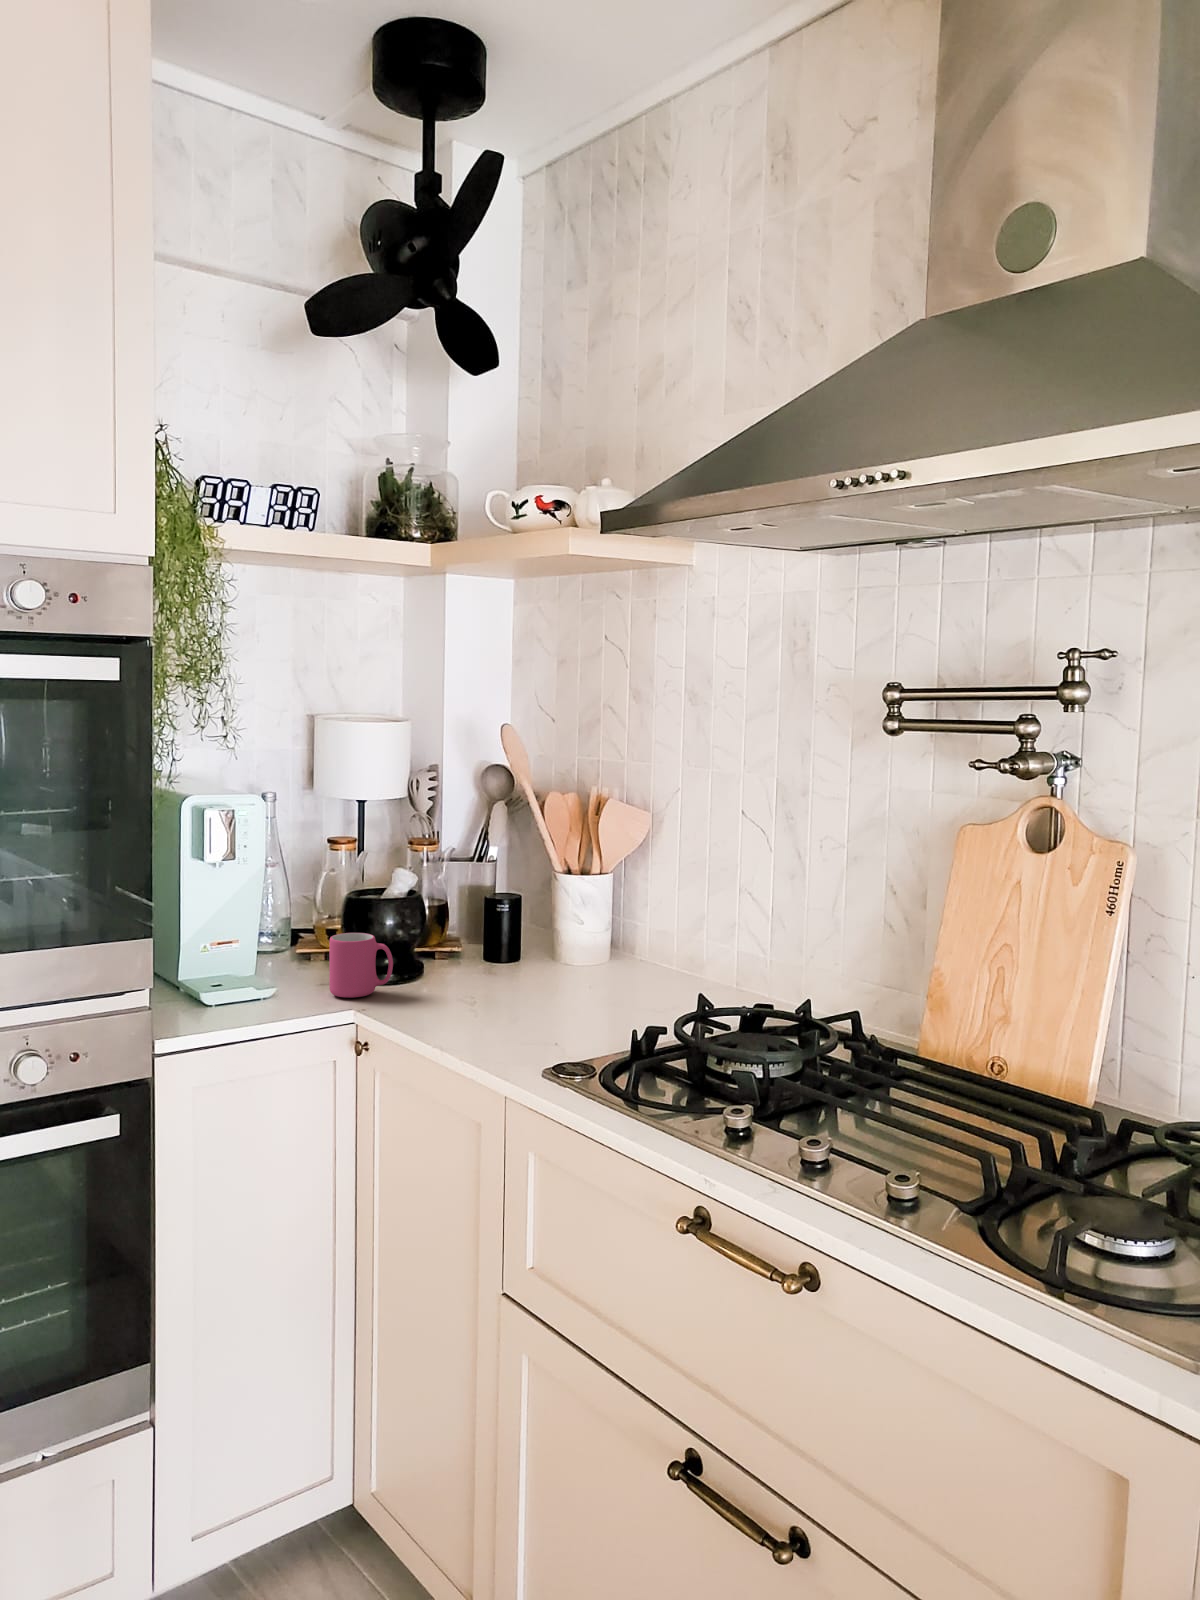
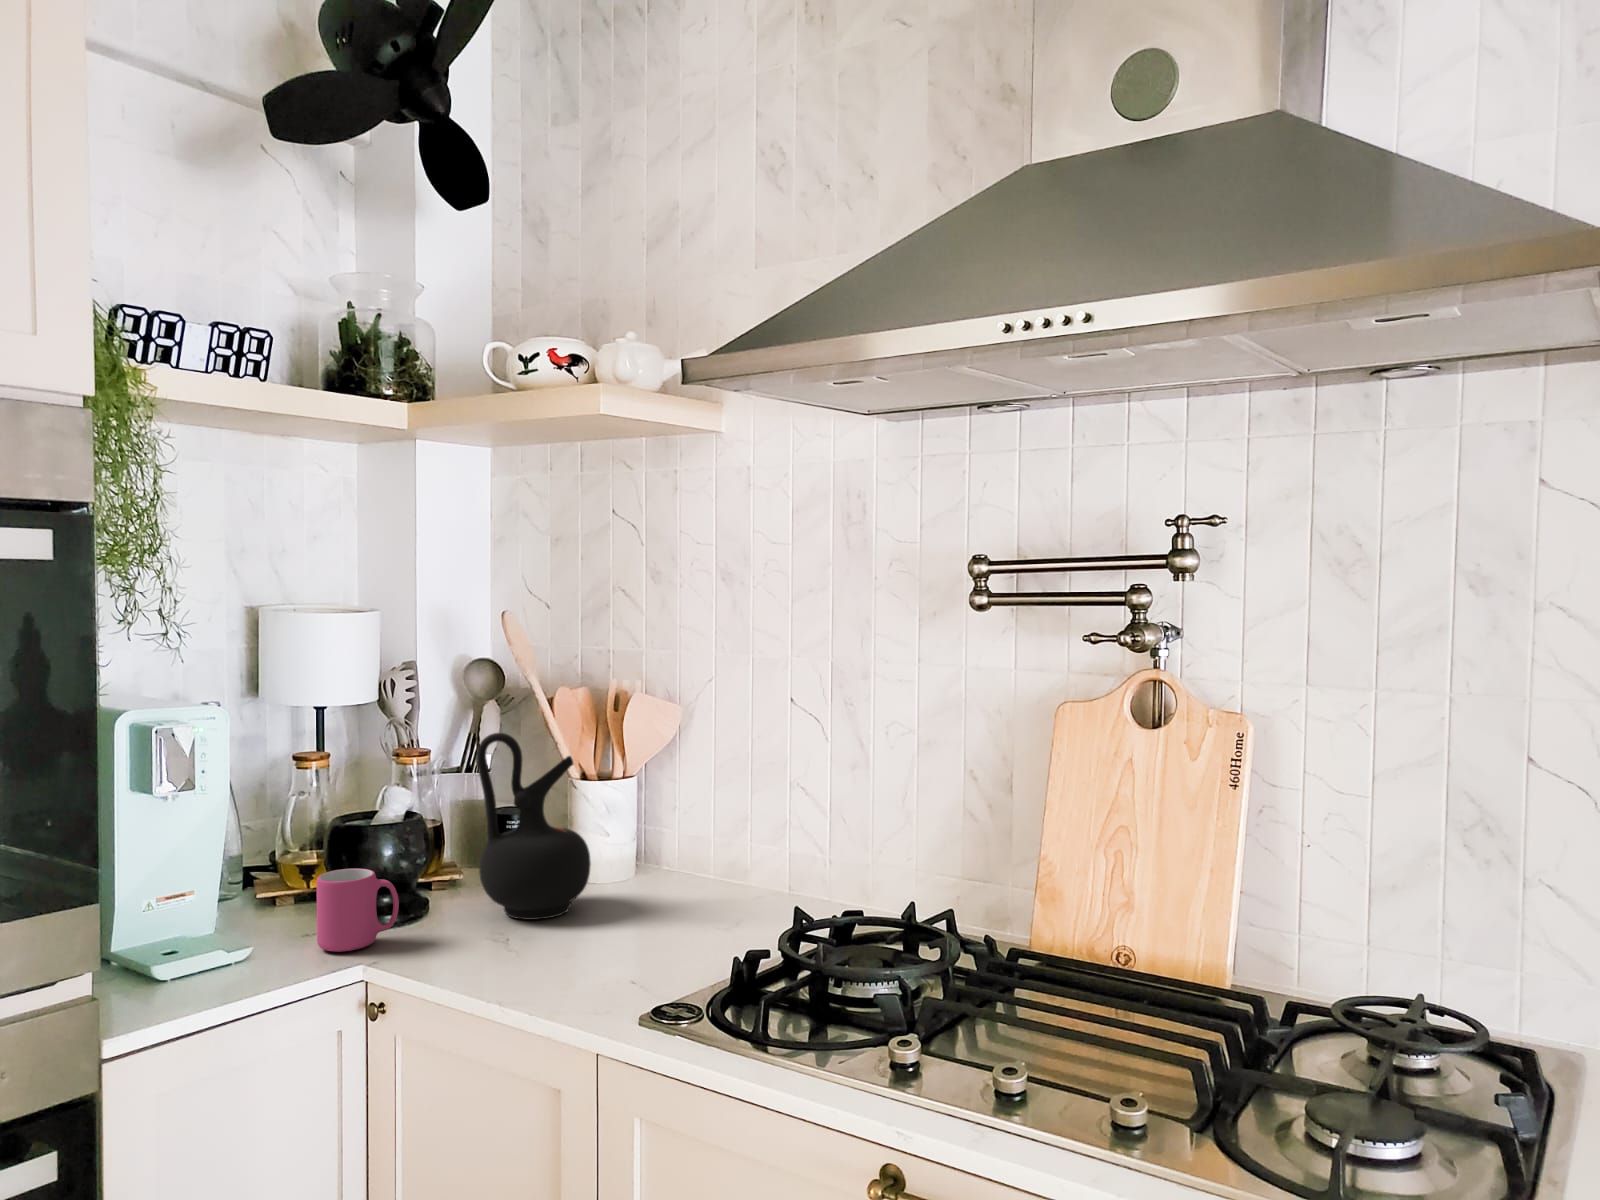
ceramic jug: none [464,830,556,990] -> present [477,733,591,920]

